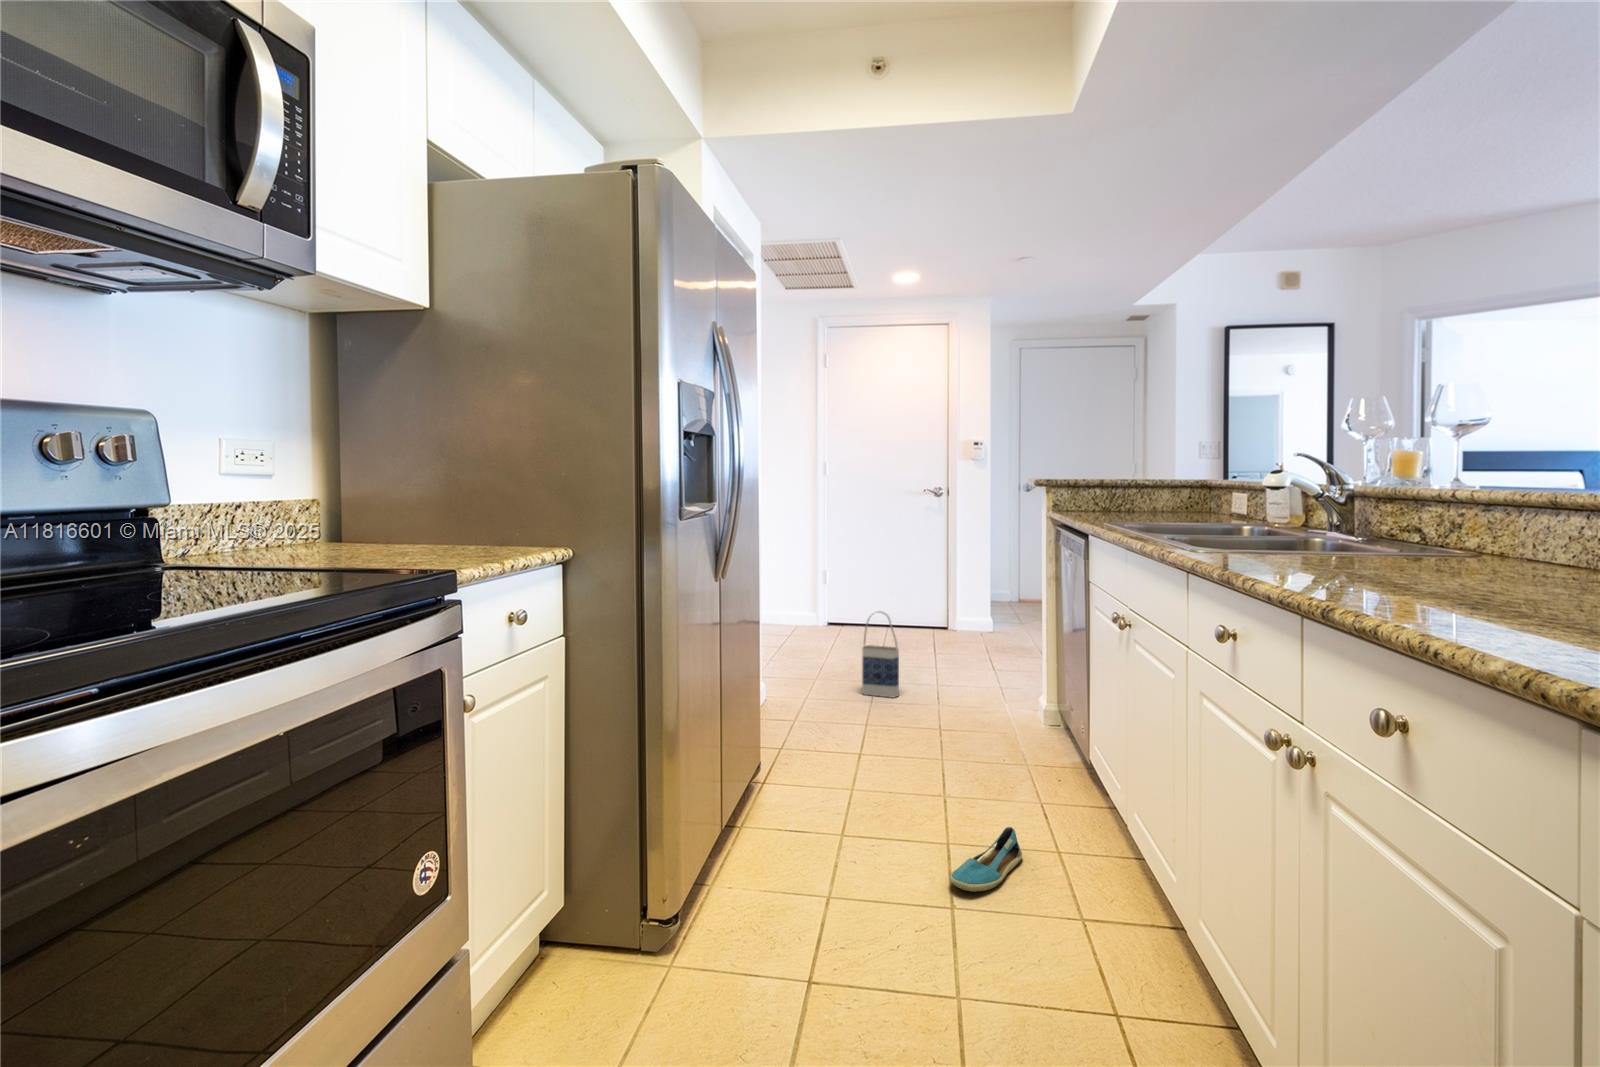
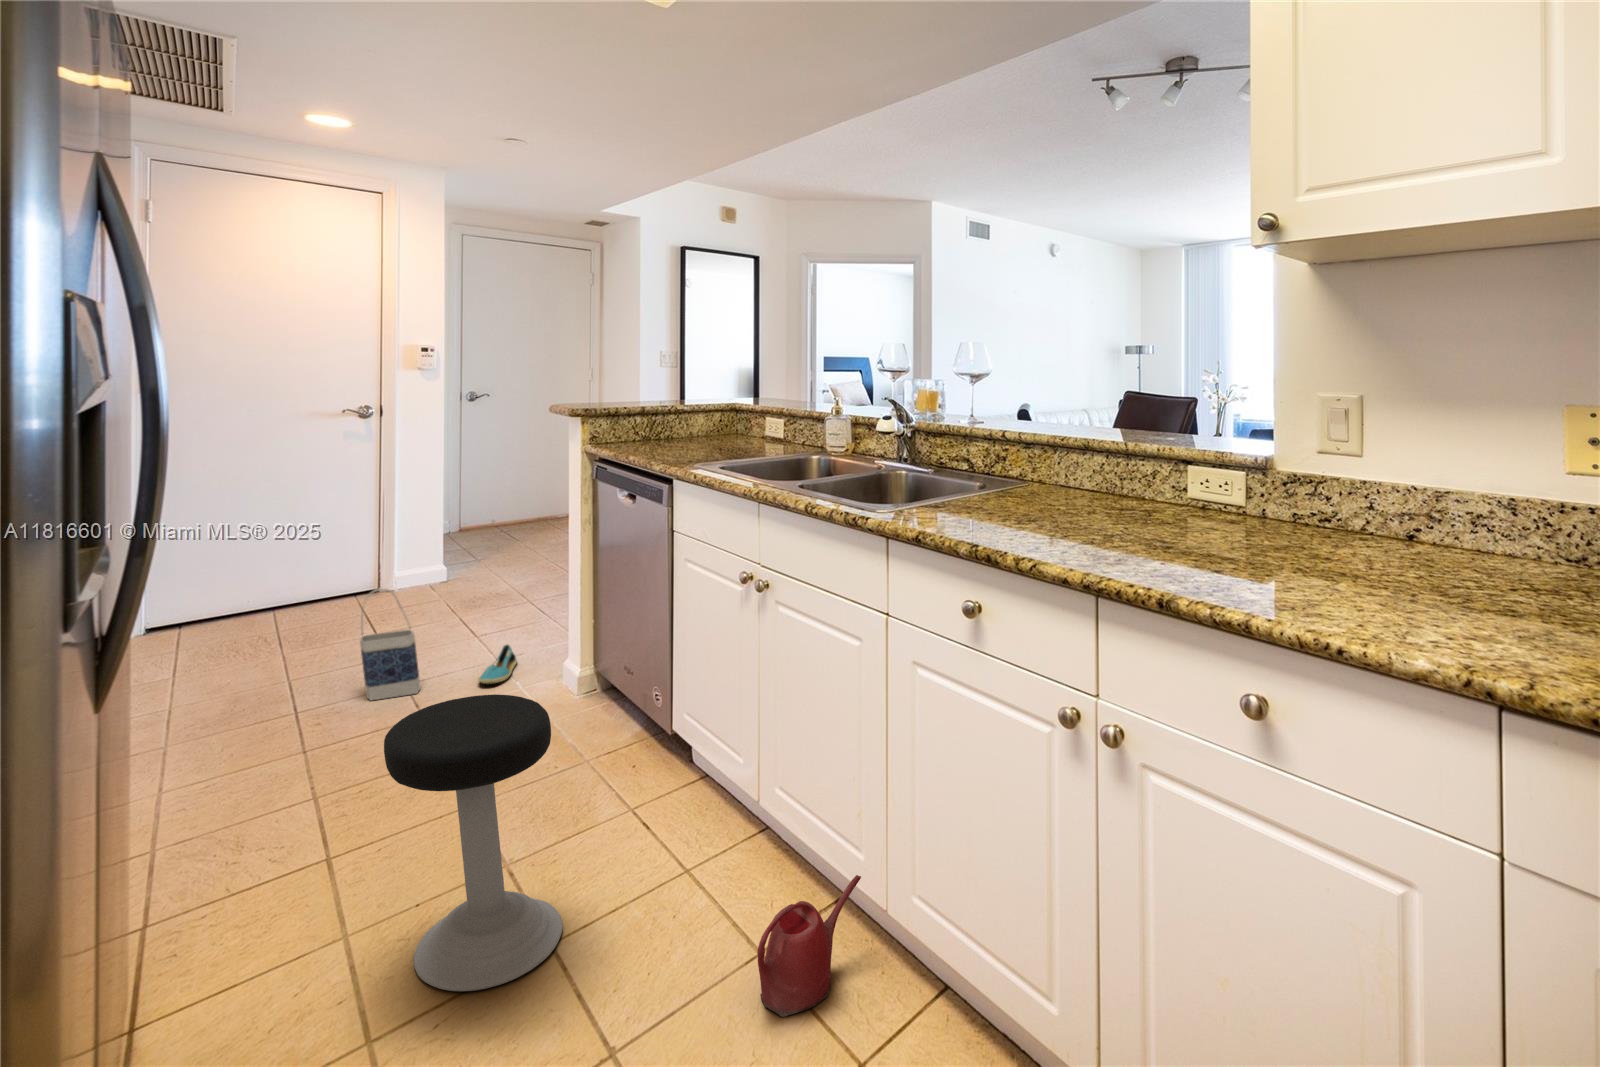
stool: none [737,666,855,890] -> present [384,694,563,991]
shoe: present [949,827,1022,892] -> present [478,645,517,684]
watering can: none [929,916,1078,1034] -> present [757,875,861,1017]

